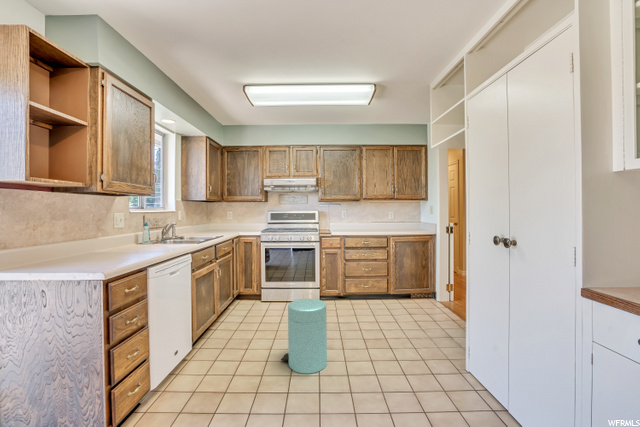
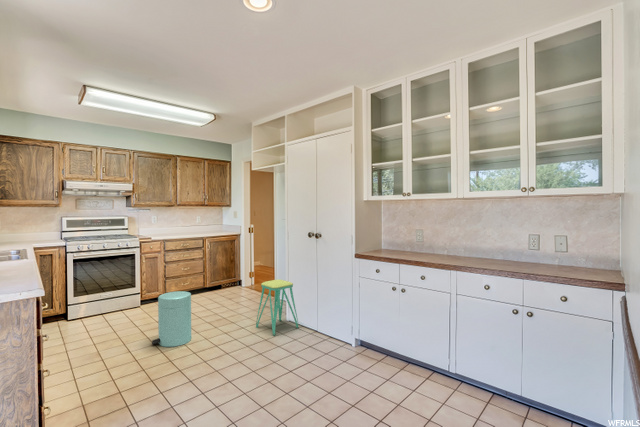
stool: none [419,311,498,416] -> present [256,279,298,335]

